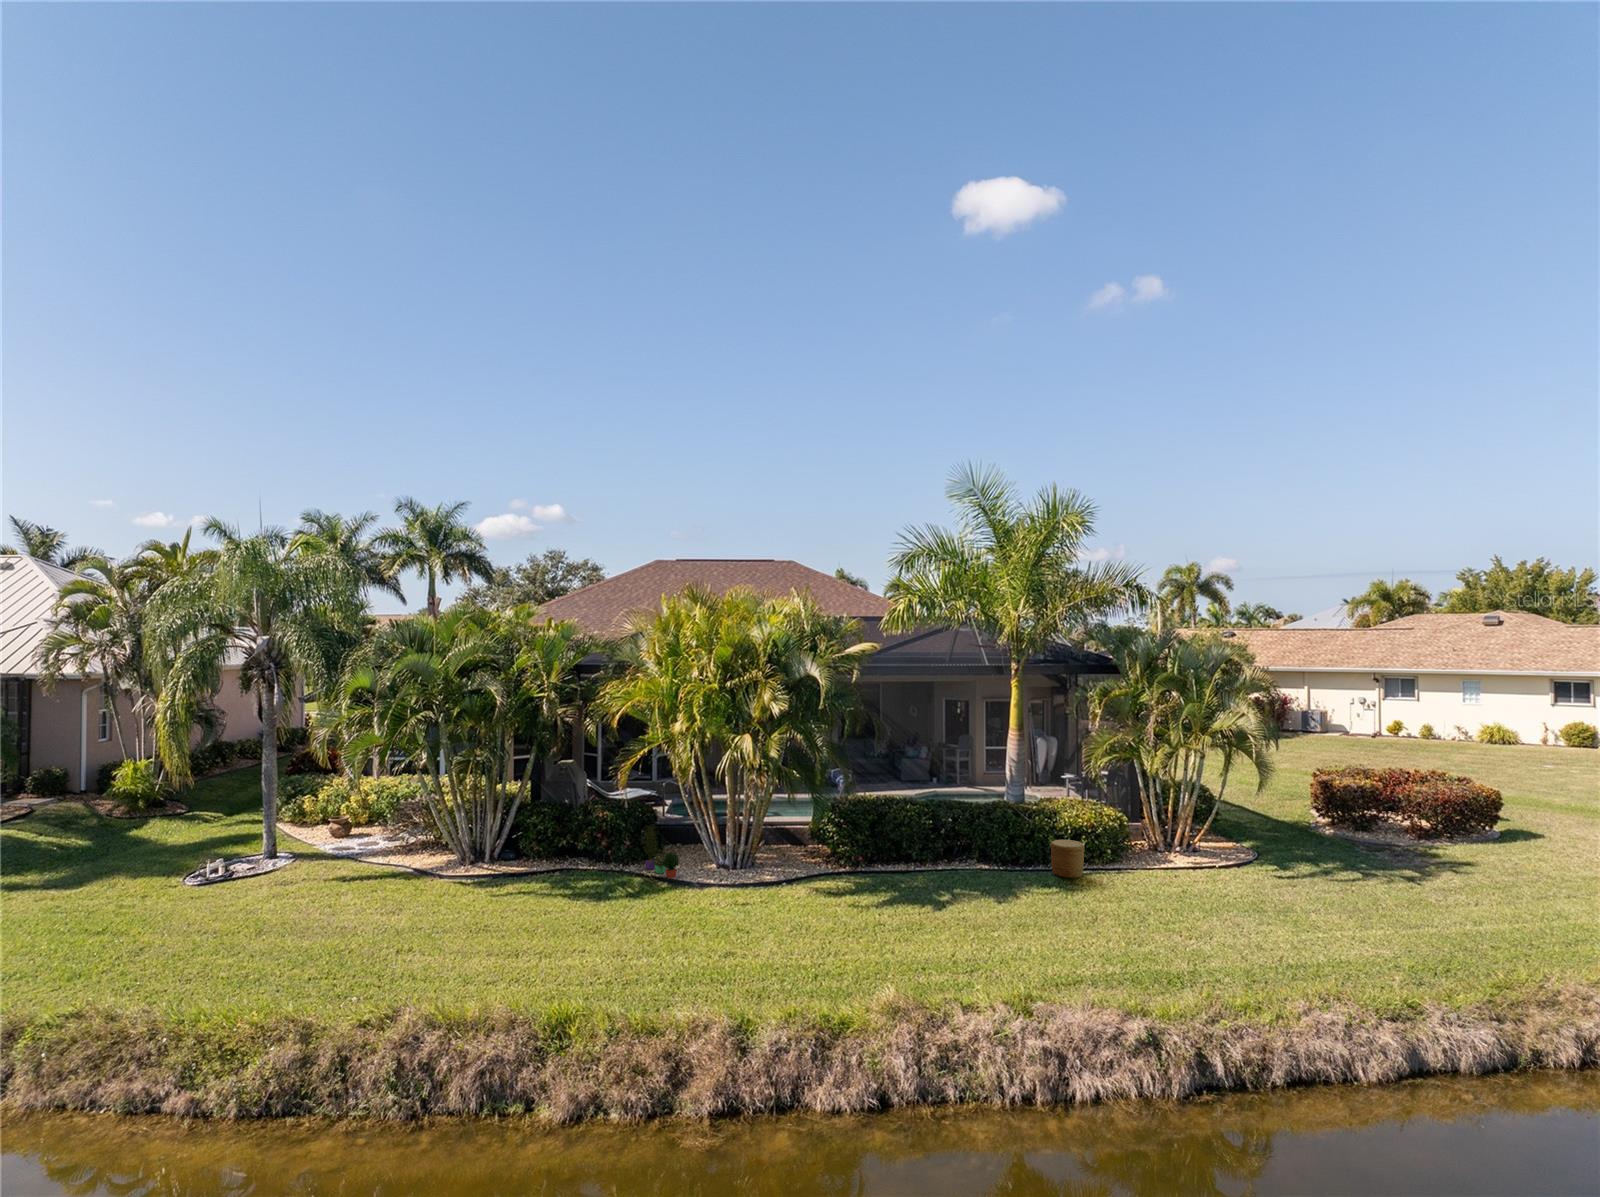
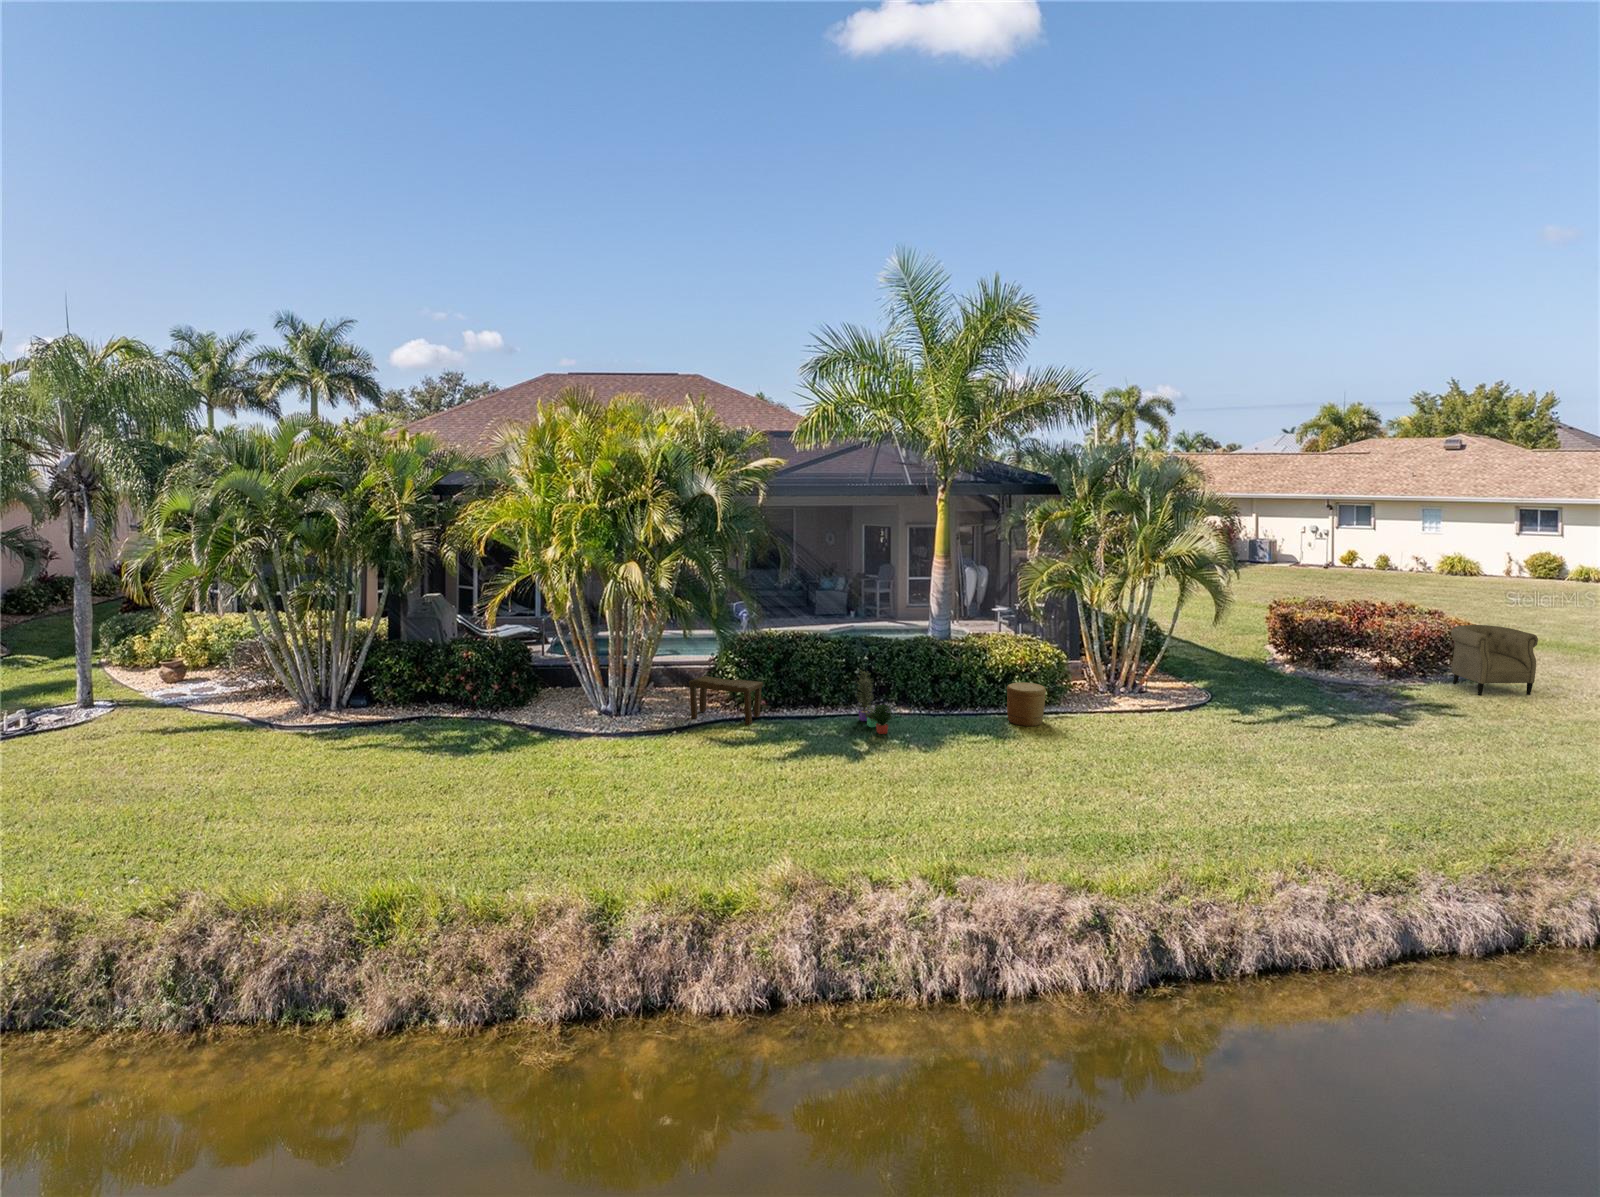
chair: none [1434,791,1513,854] -> present [1451,625,1538,696]
potted plant: present [643,826,679,878] -> present [857,671,892,734]
bench: none [779,833,842,876] -> present [689,676,763,725]

